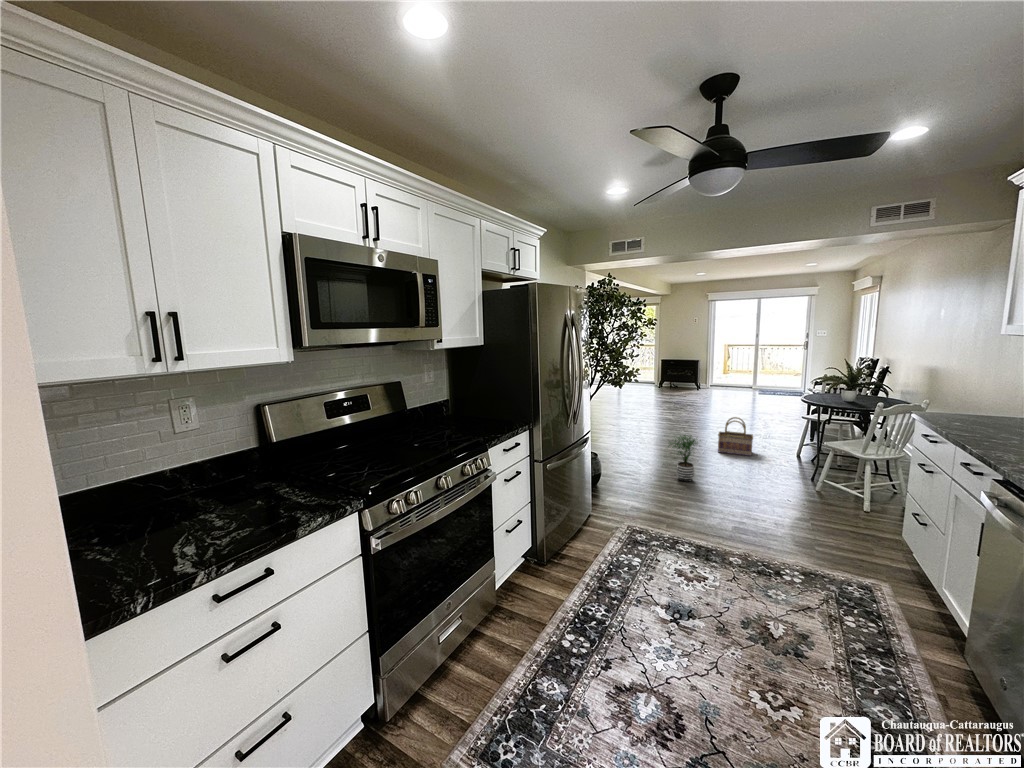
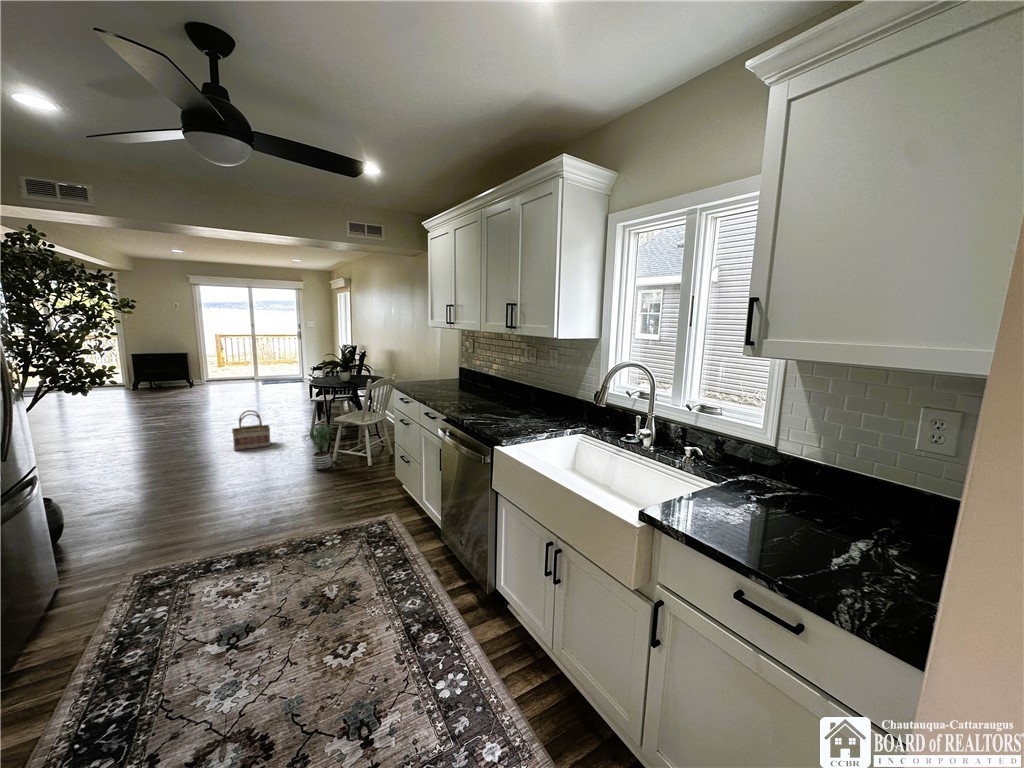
potted plant: present [668,435,698,482] -> present [304,425,331,471]

